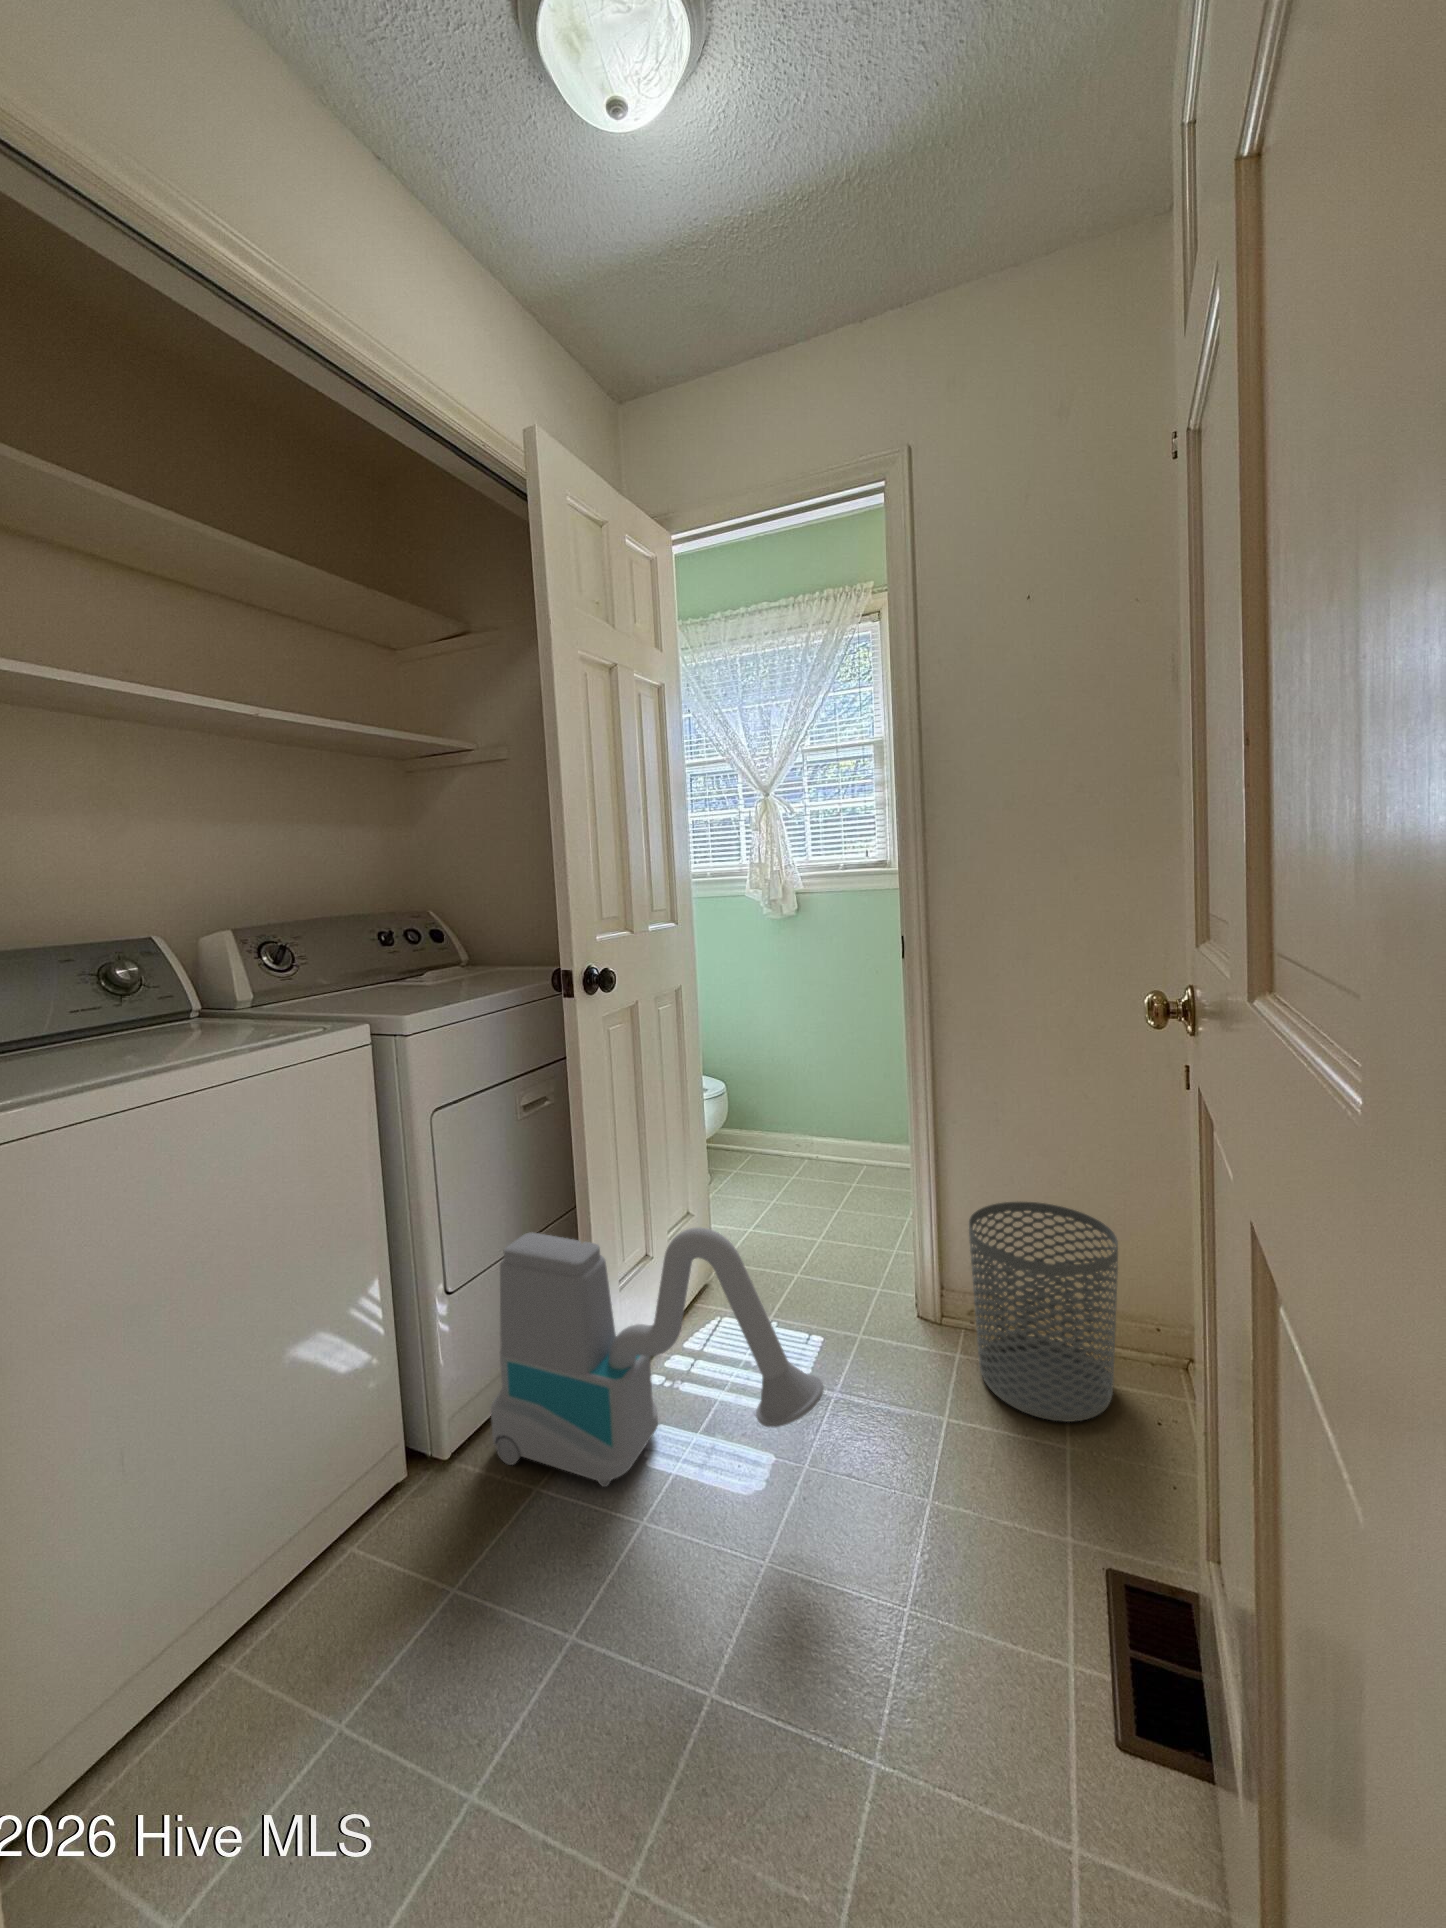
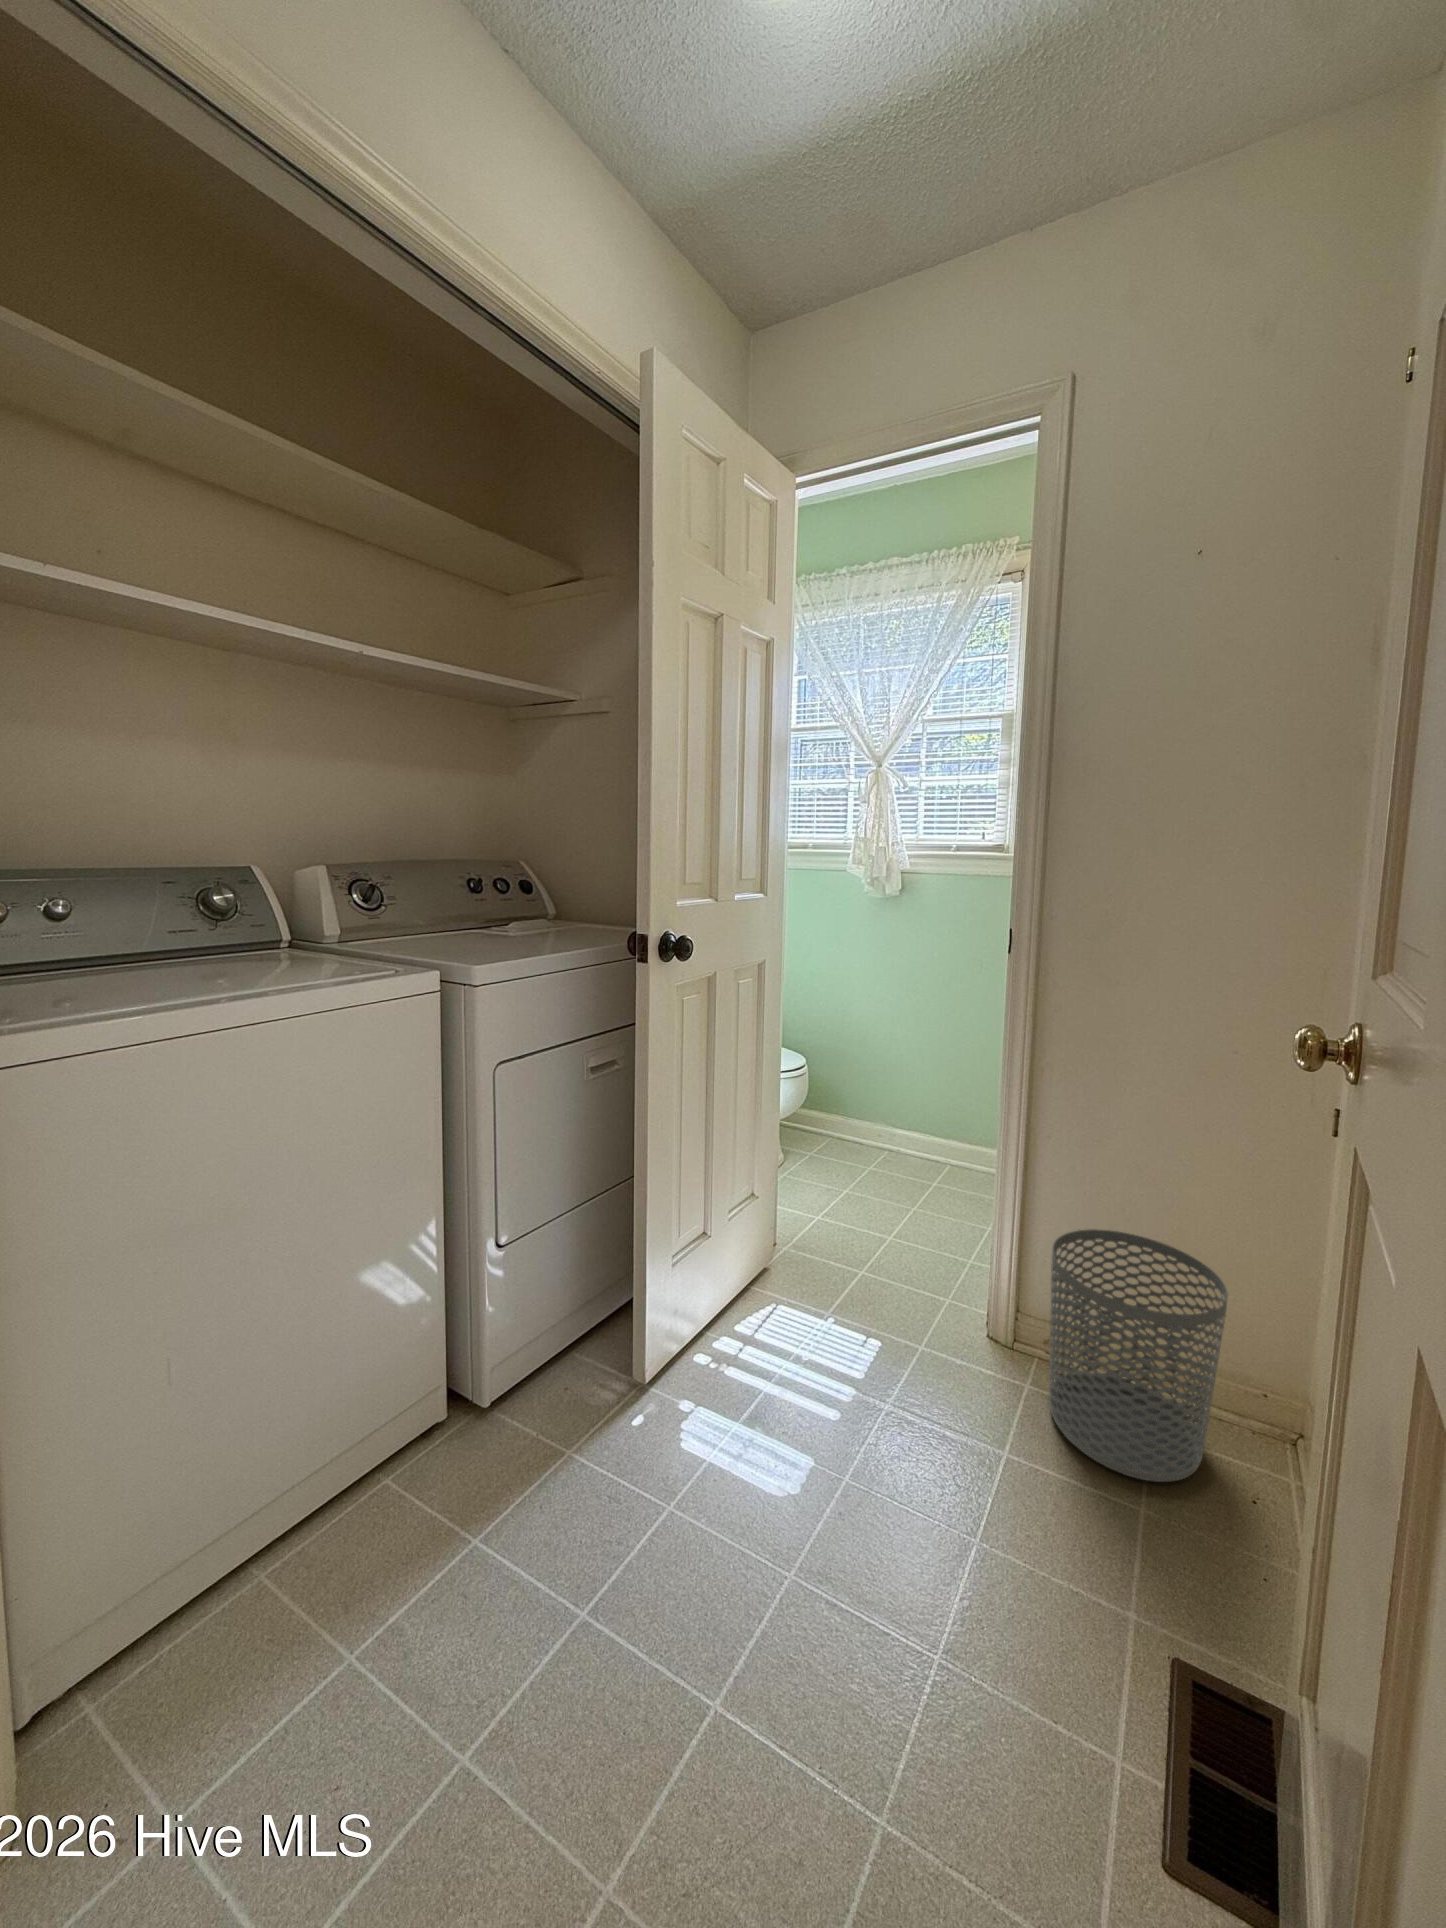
vacuum cleaner: present [491,1227,824,1487] -> none [534,1194,870,1459]

